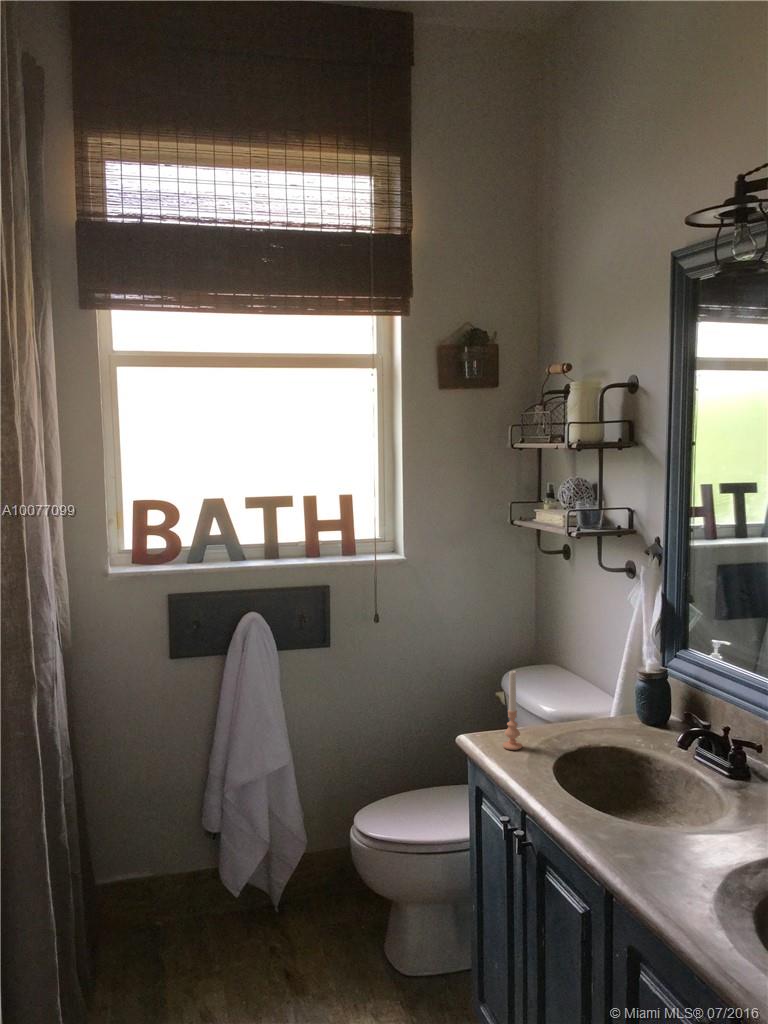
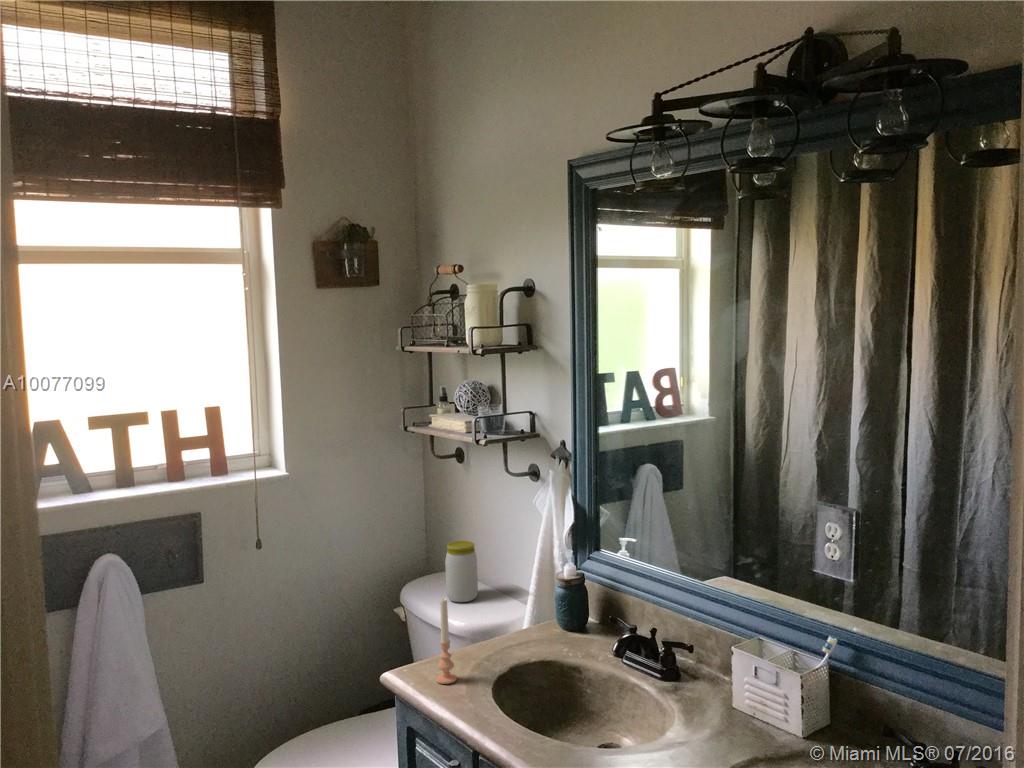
jar: none [542,633,574,691] -> present [445,541,478,602]

